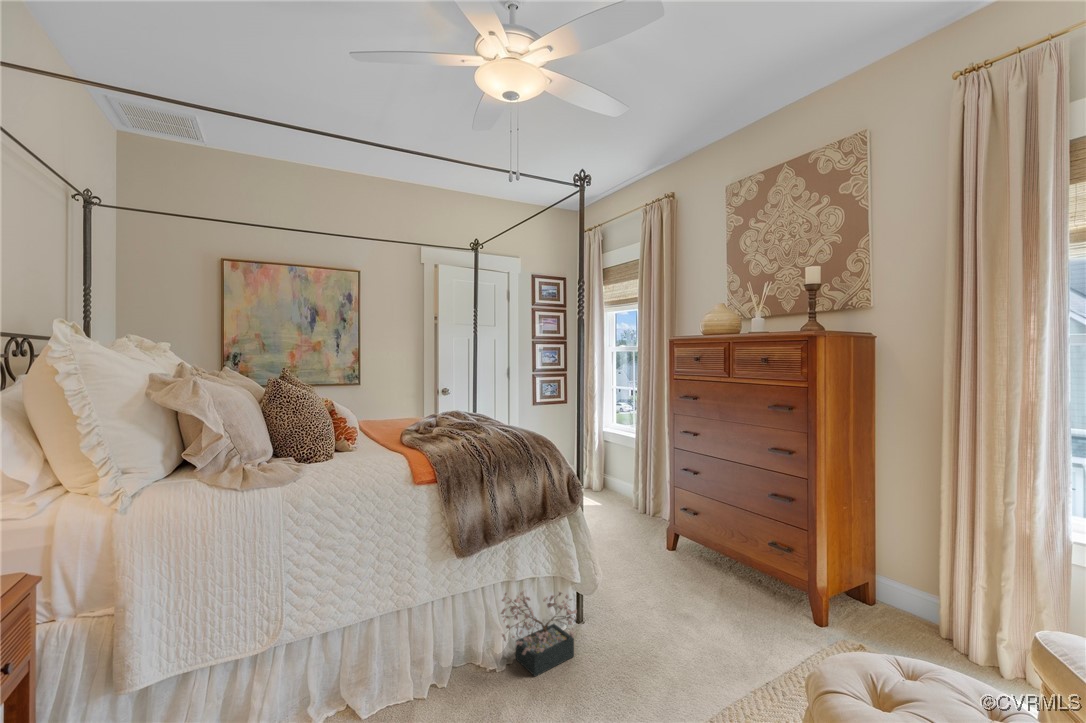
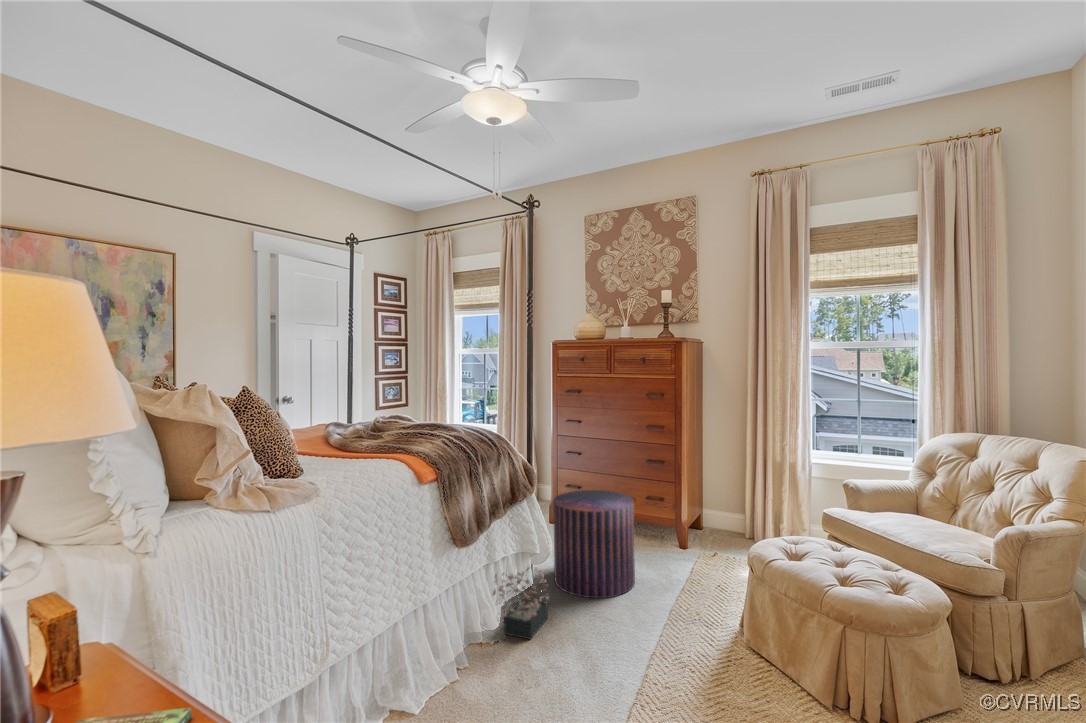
pouf: none [618,512,718,656] -> present [553,490,635,598]

